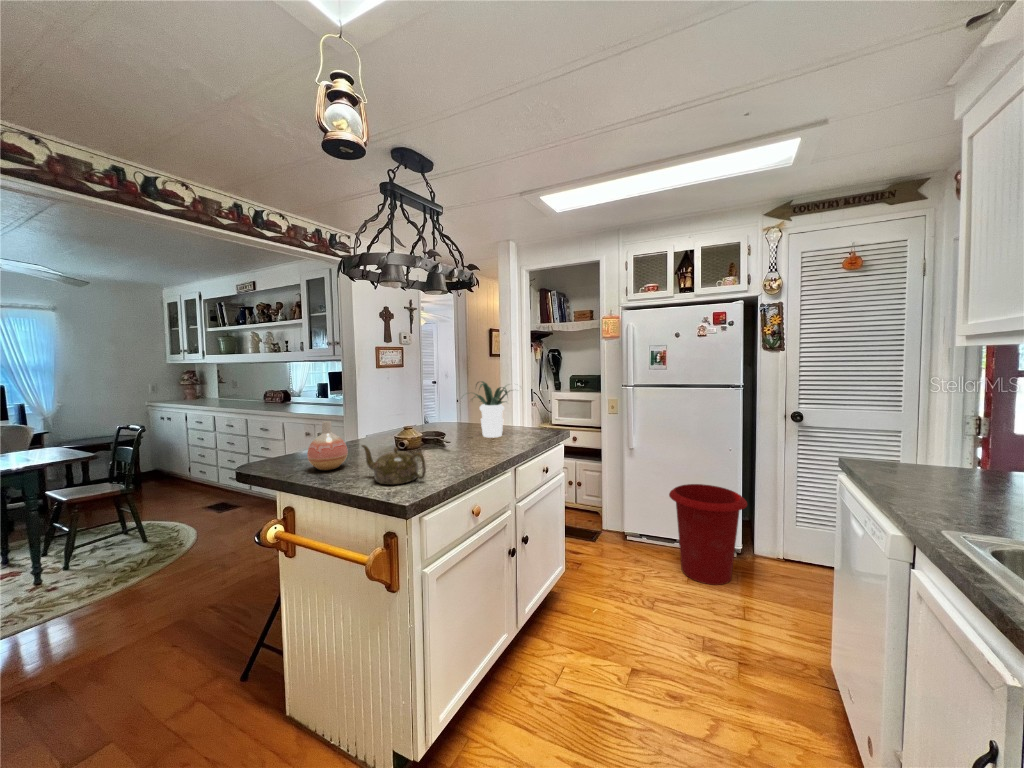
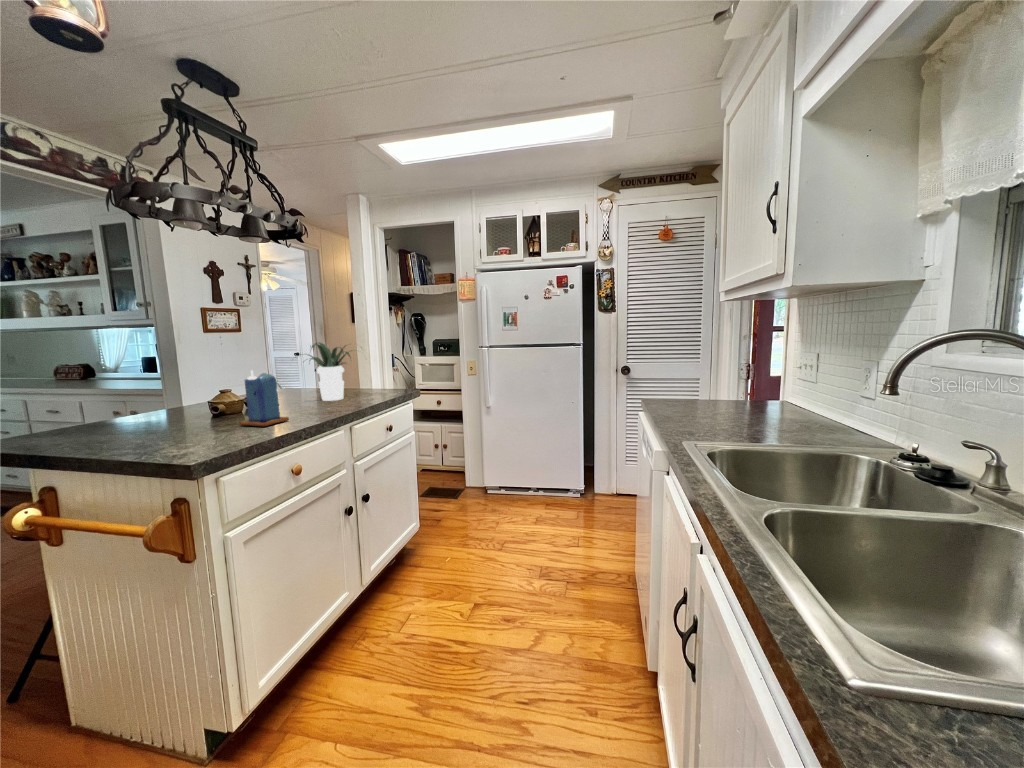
candle: none [426,410,466,465] -> present [240,371,289,426]
vase: present [307,421,348,470] -> none [74,385,134,442]
teapot: present [362,445,426,485] -> none [145,409,226,449]
waste bin: present [669,484,747,585] -> none [521,436,585,523]

